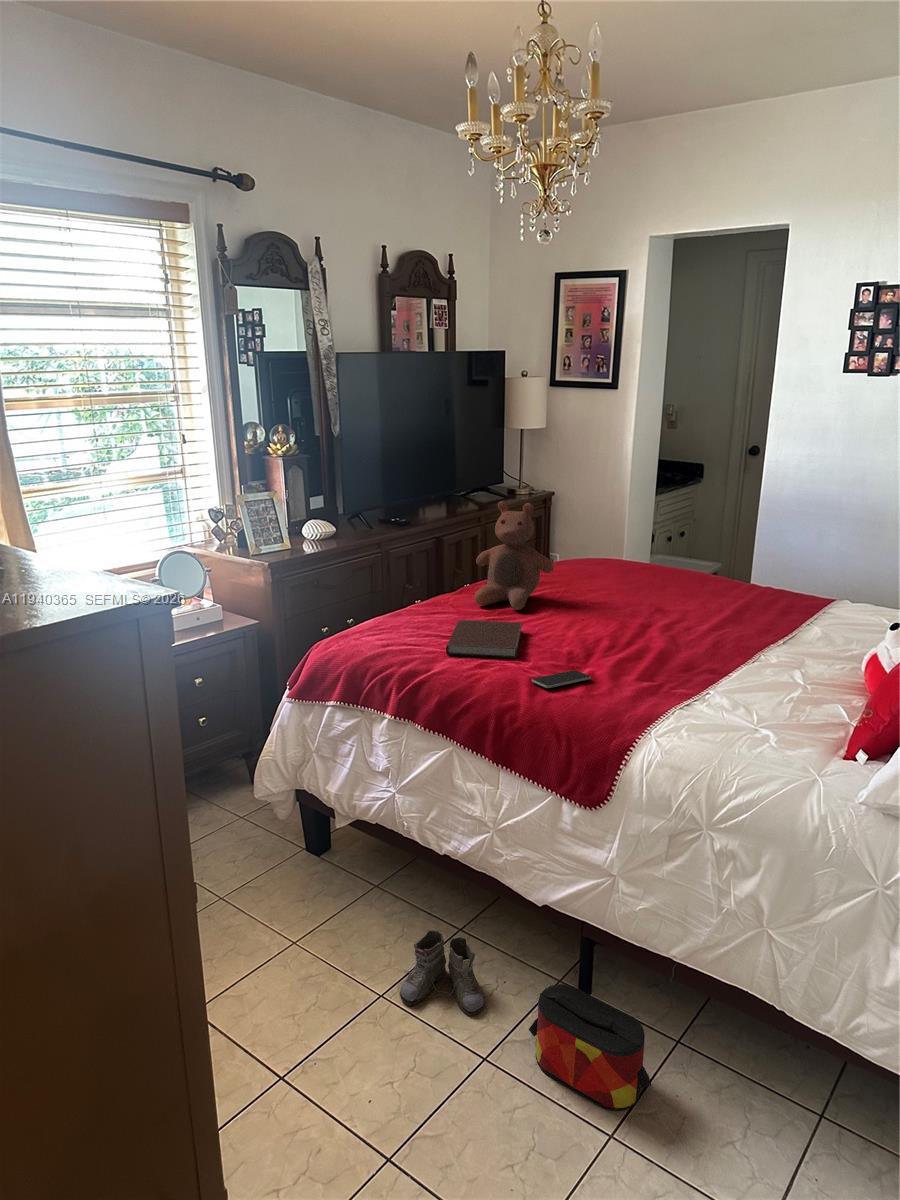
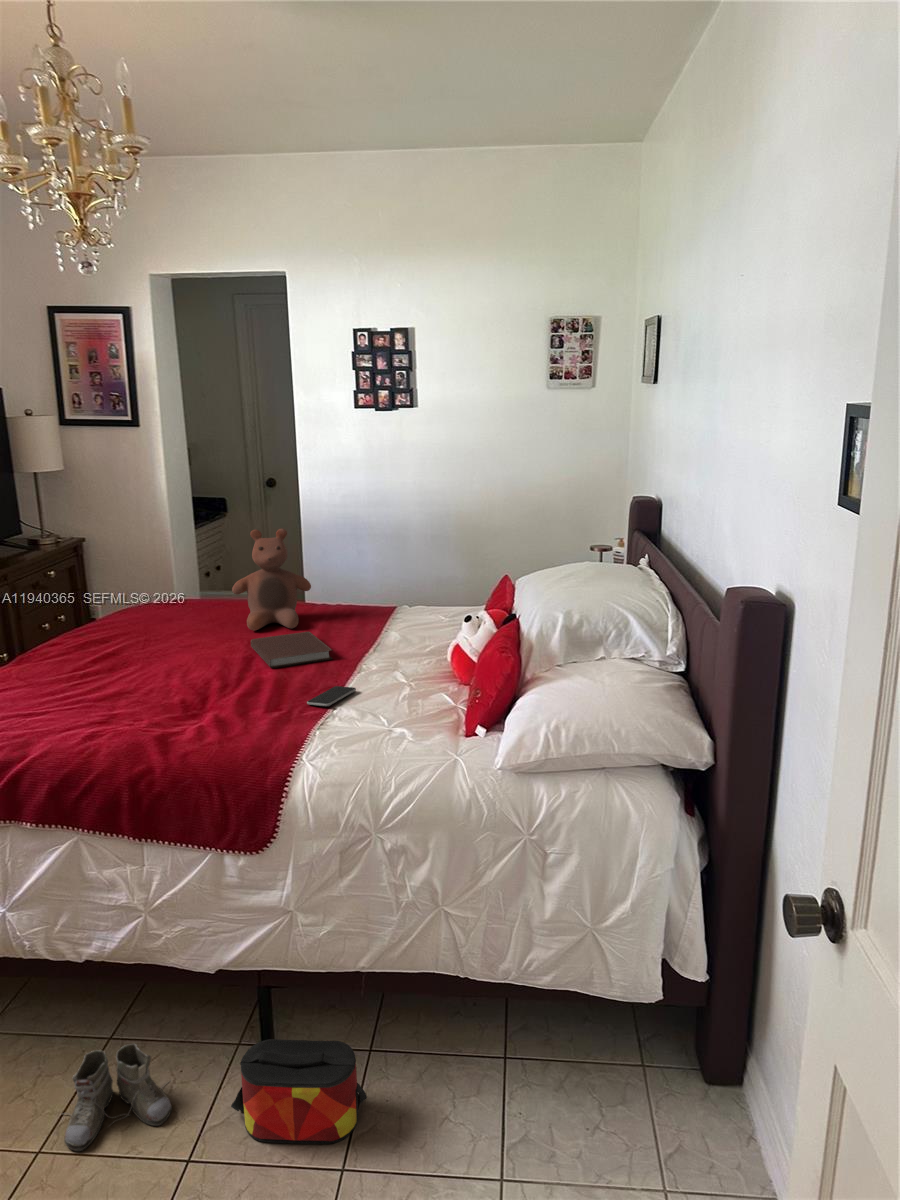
stuffed bear: present [474,501,554,610] -> present [232,529,311,631]
notebook: present [446,620,522,659] -> present [251,632,333,668]
smartphone: present [532,670,591,688] -> present [307,686,356,706]

